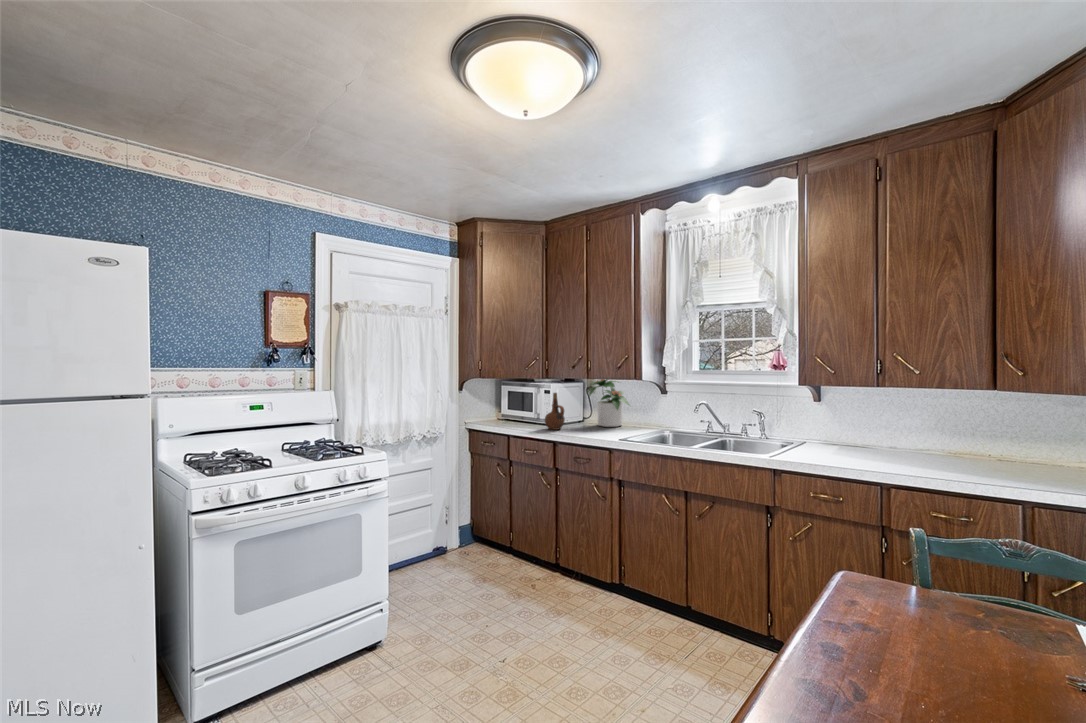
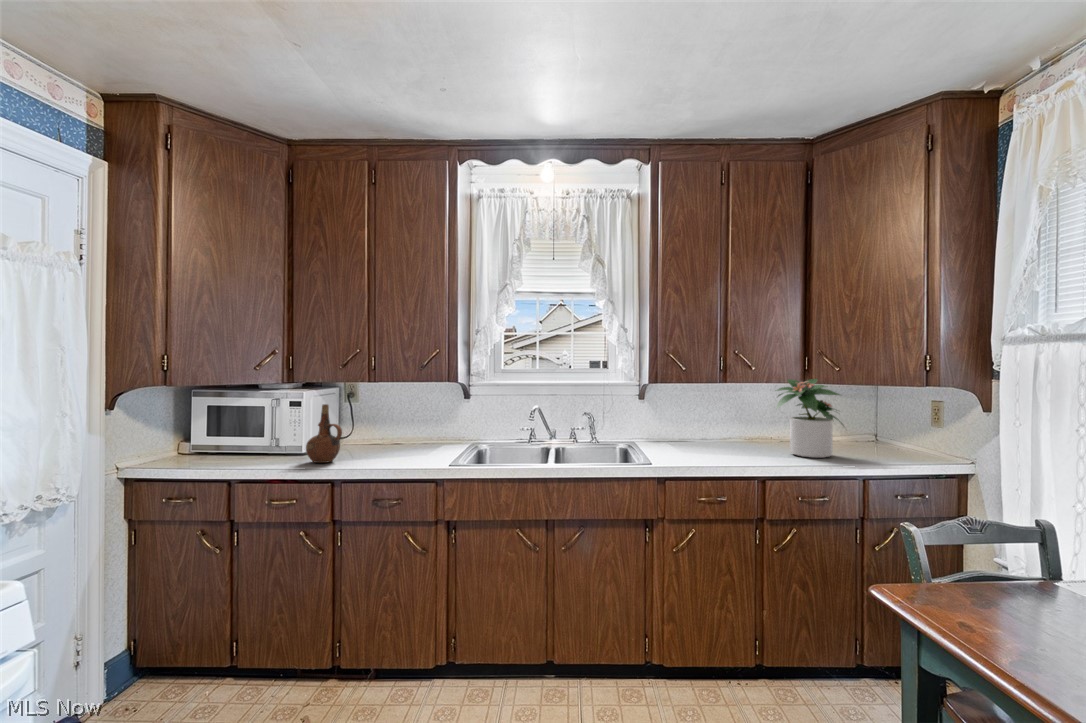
potted plant: present [587,377,630,427] -> present [776,379,844,458]

